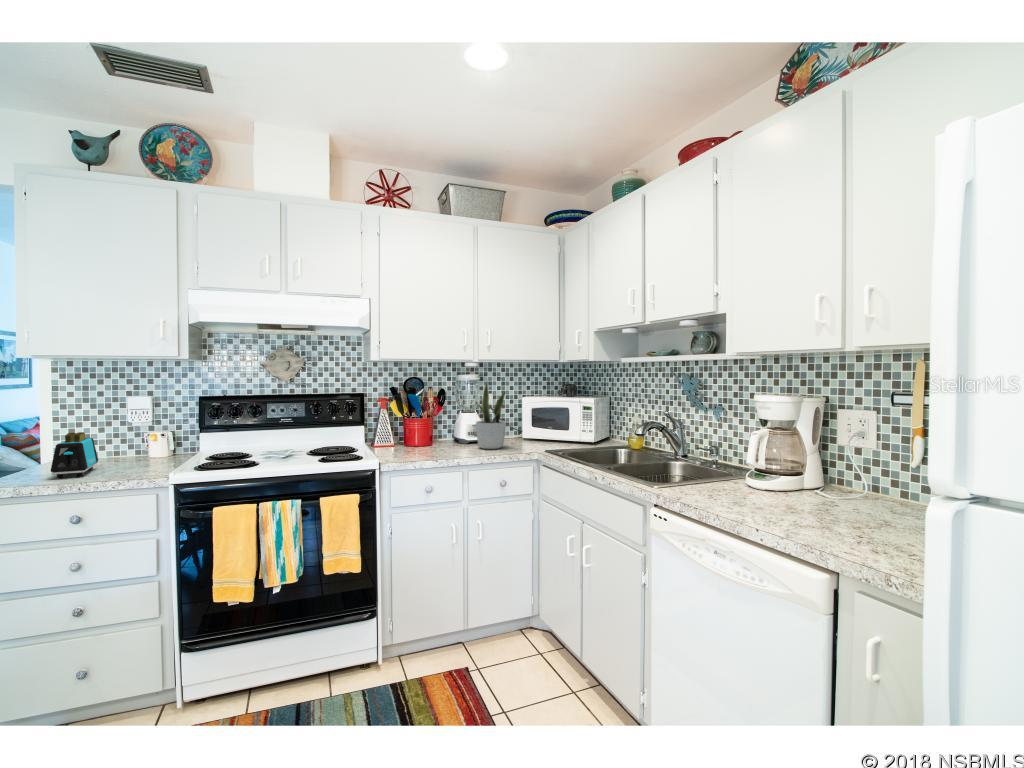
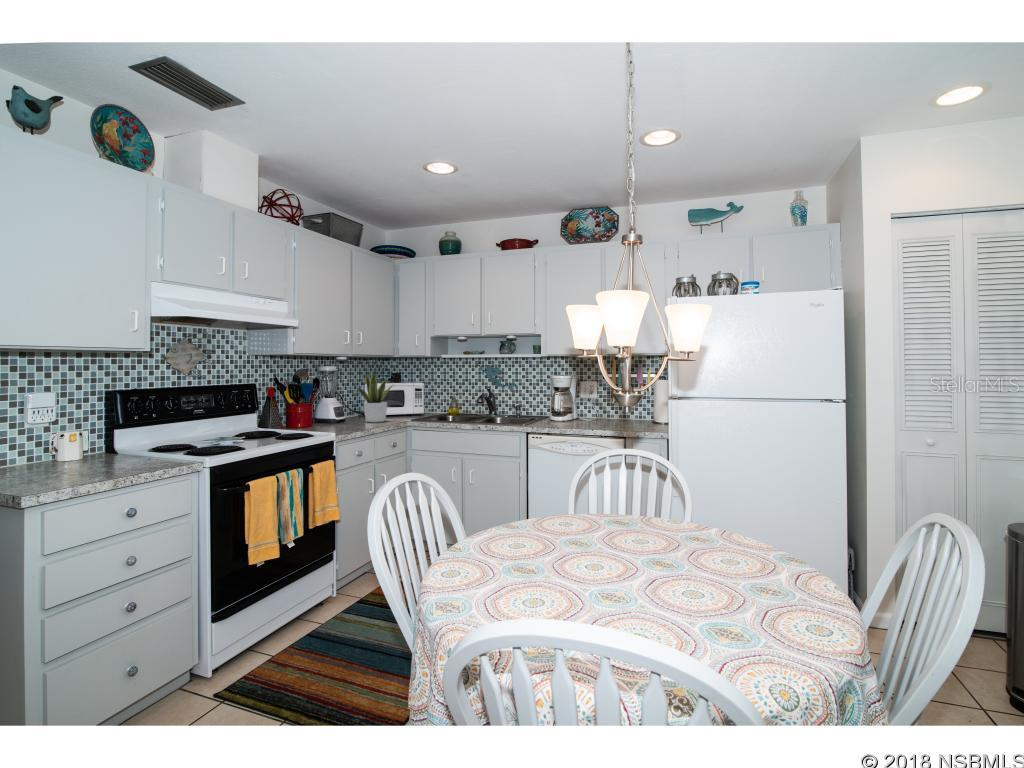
toaster: present [51,432,98,478] -> none [34,428,105,477]

